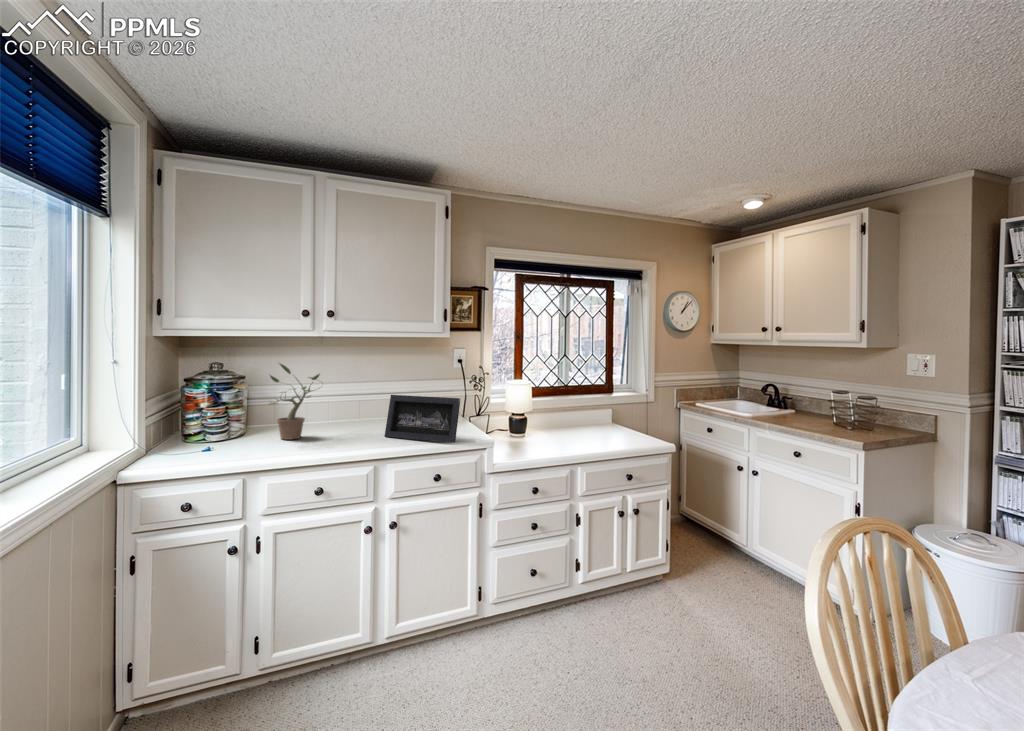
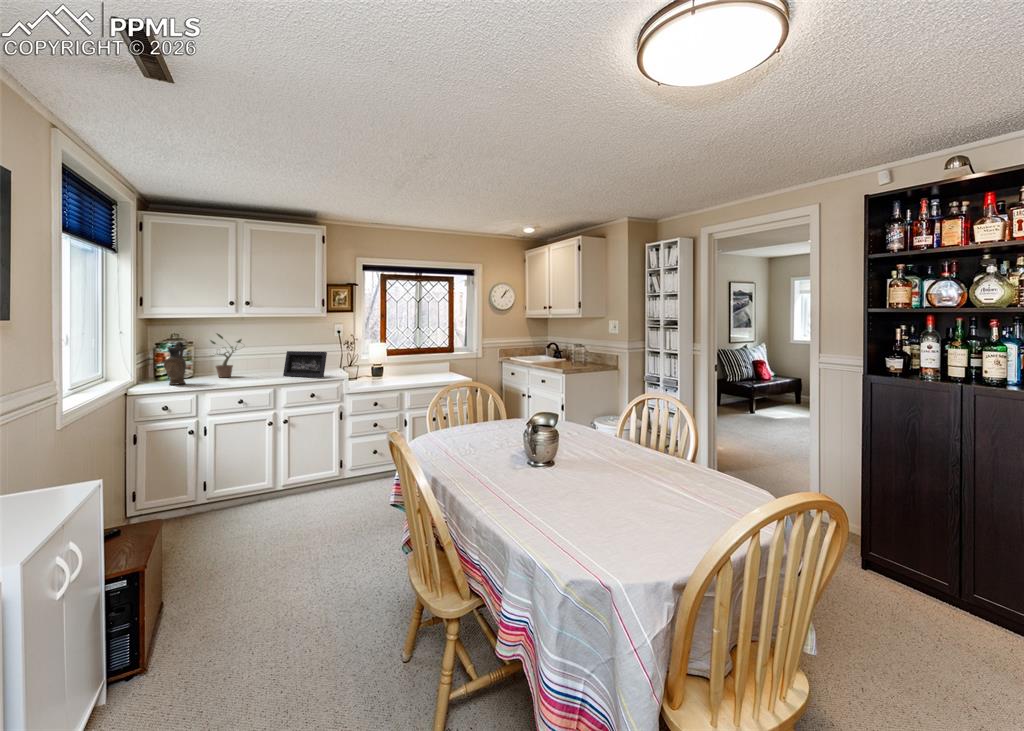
ceramic pitcher: none [191,379,229,459] -> present [164,341,186,385]

